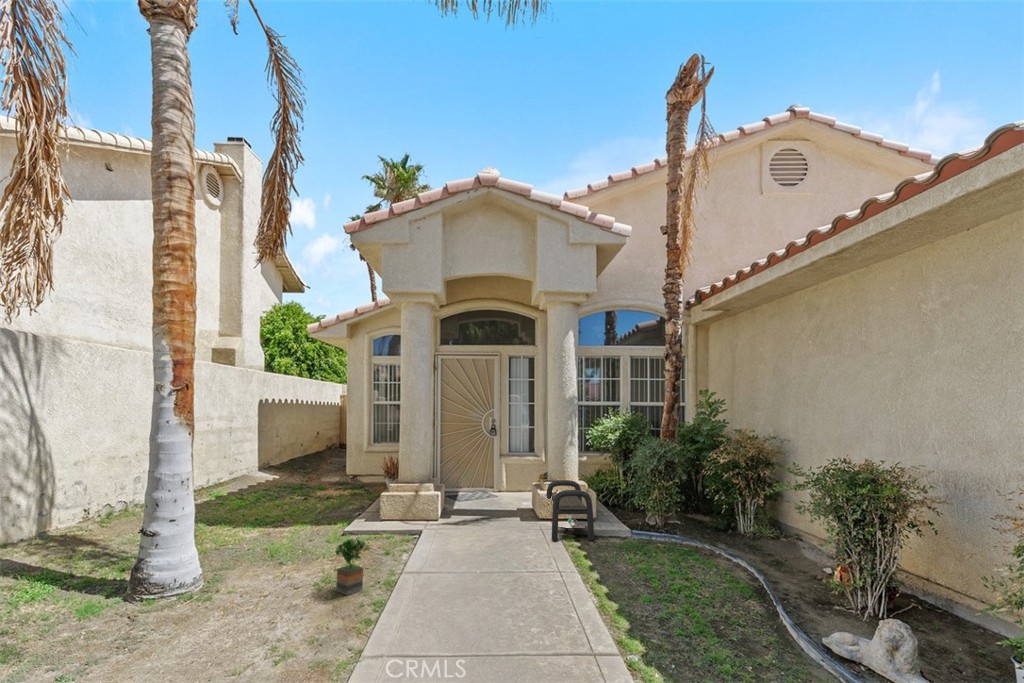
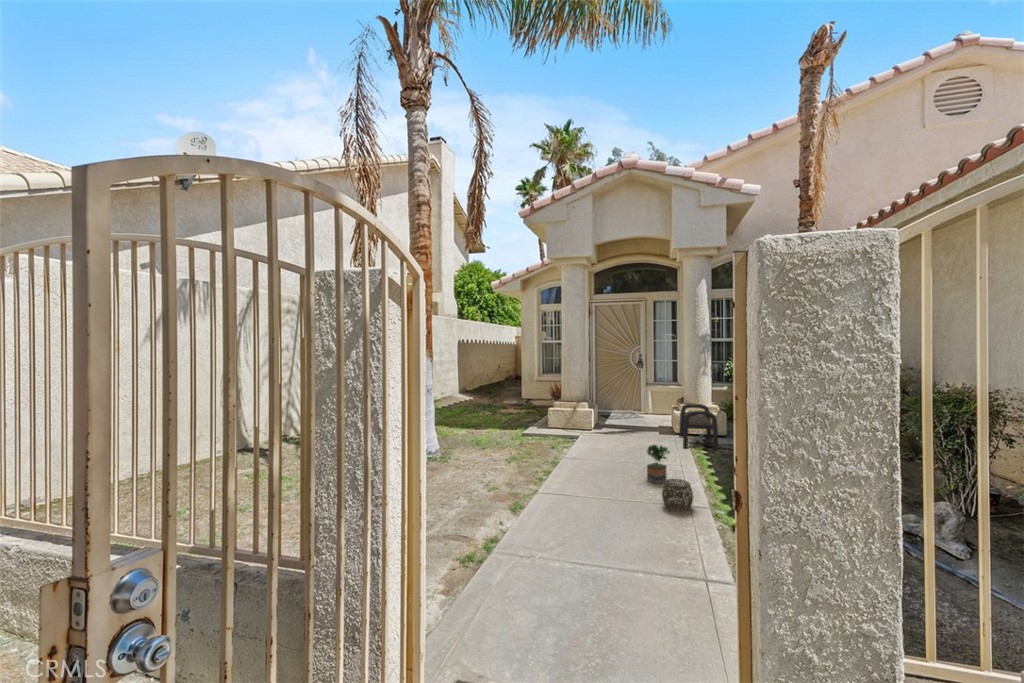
potted tree: present [335,539,370,596] -> present [647,445,670,484]
woven basket: none [534,601,579,656] -> present [662,479,693,512]

